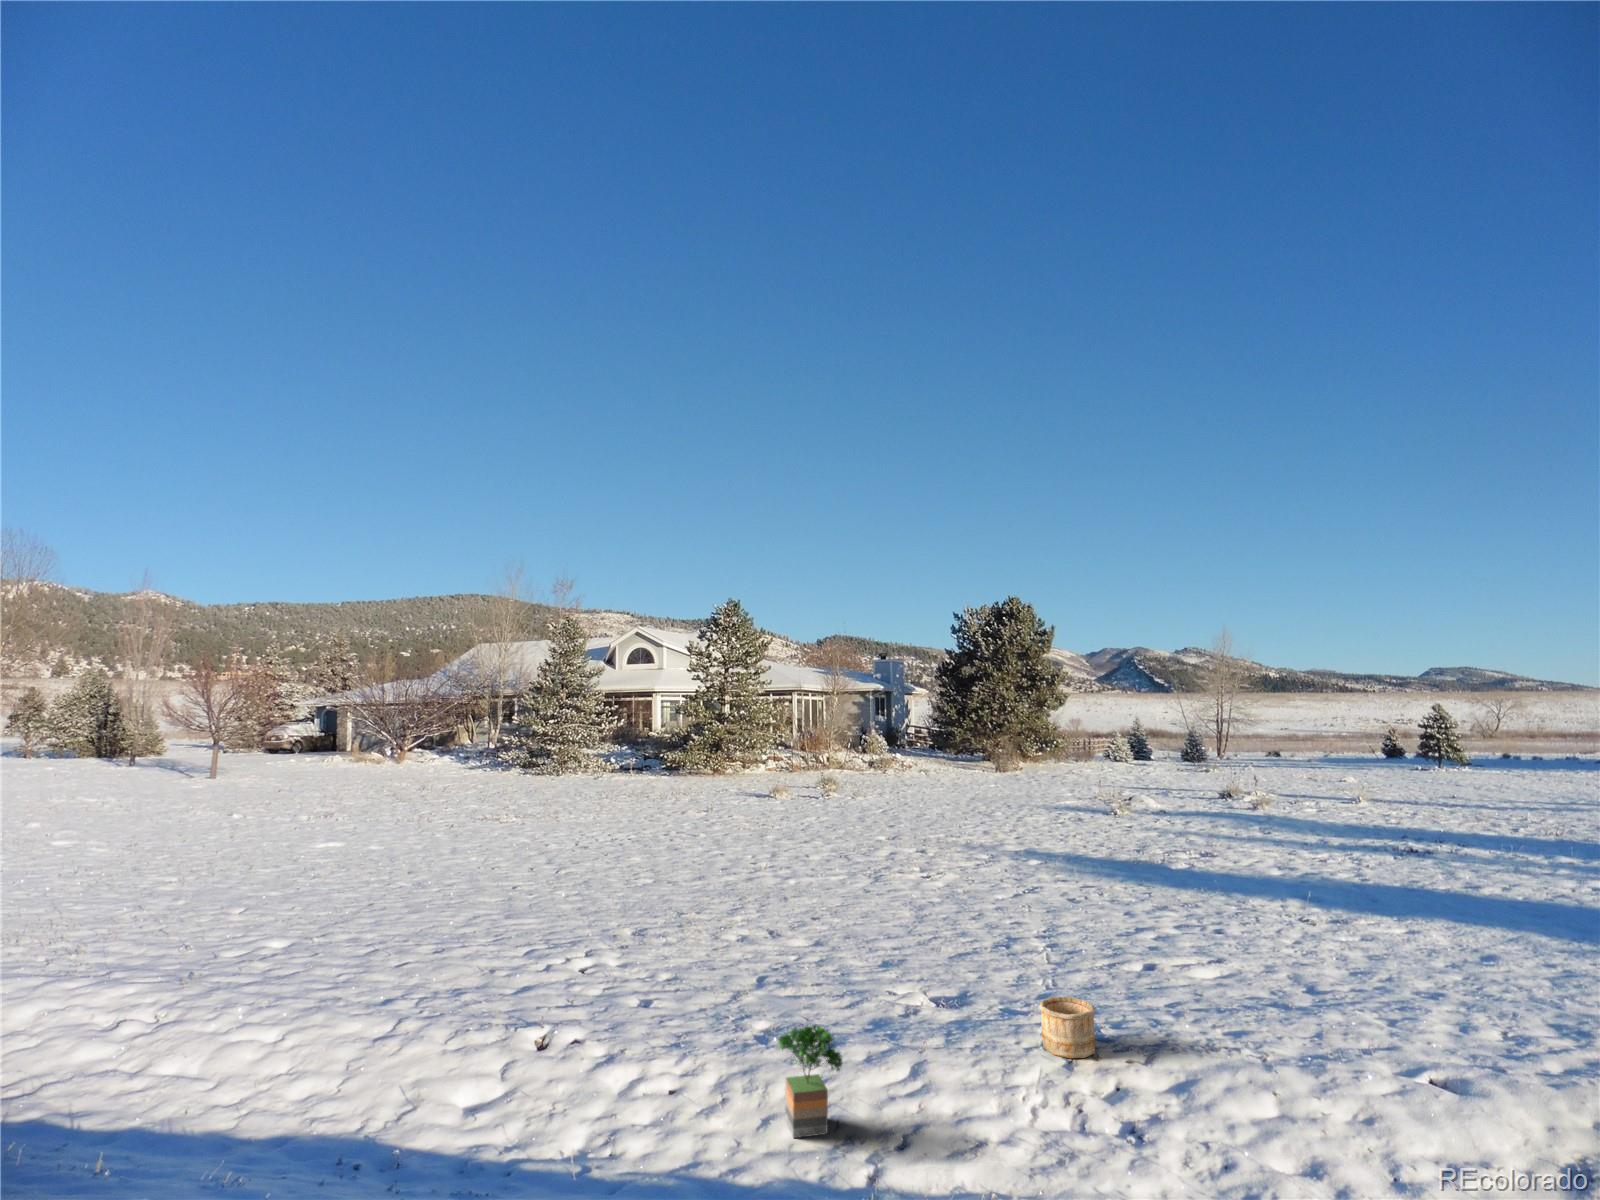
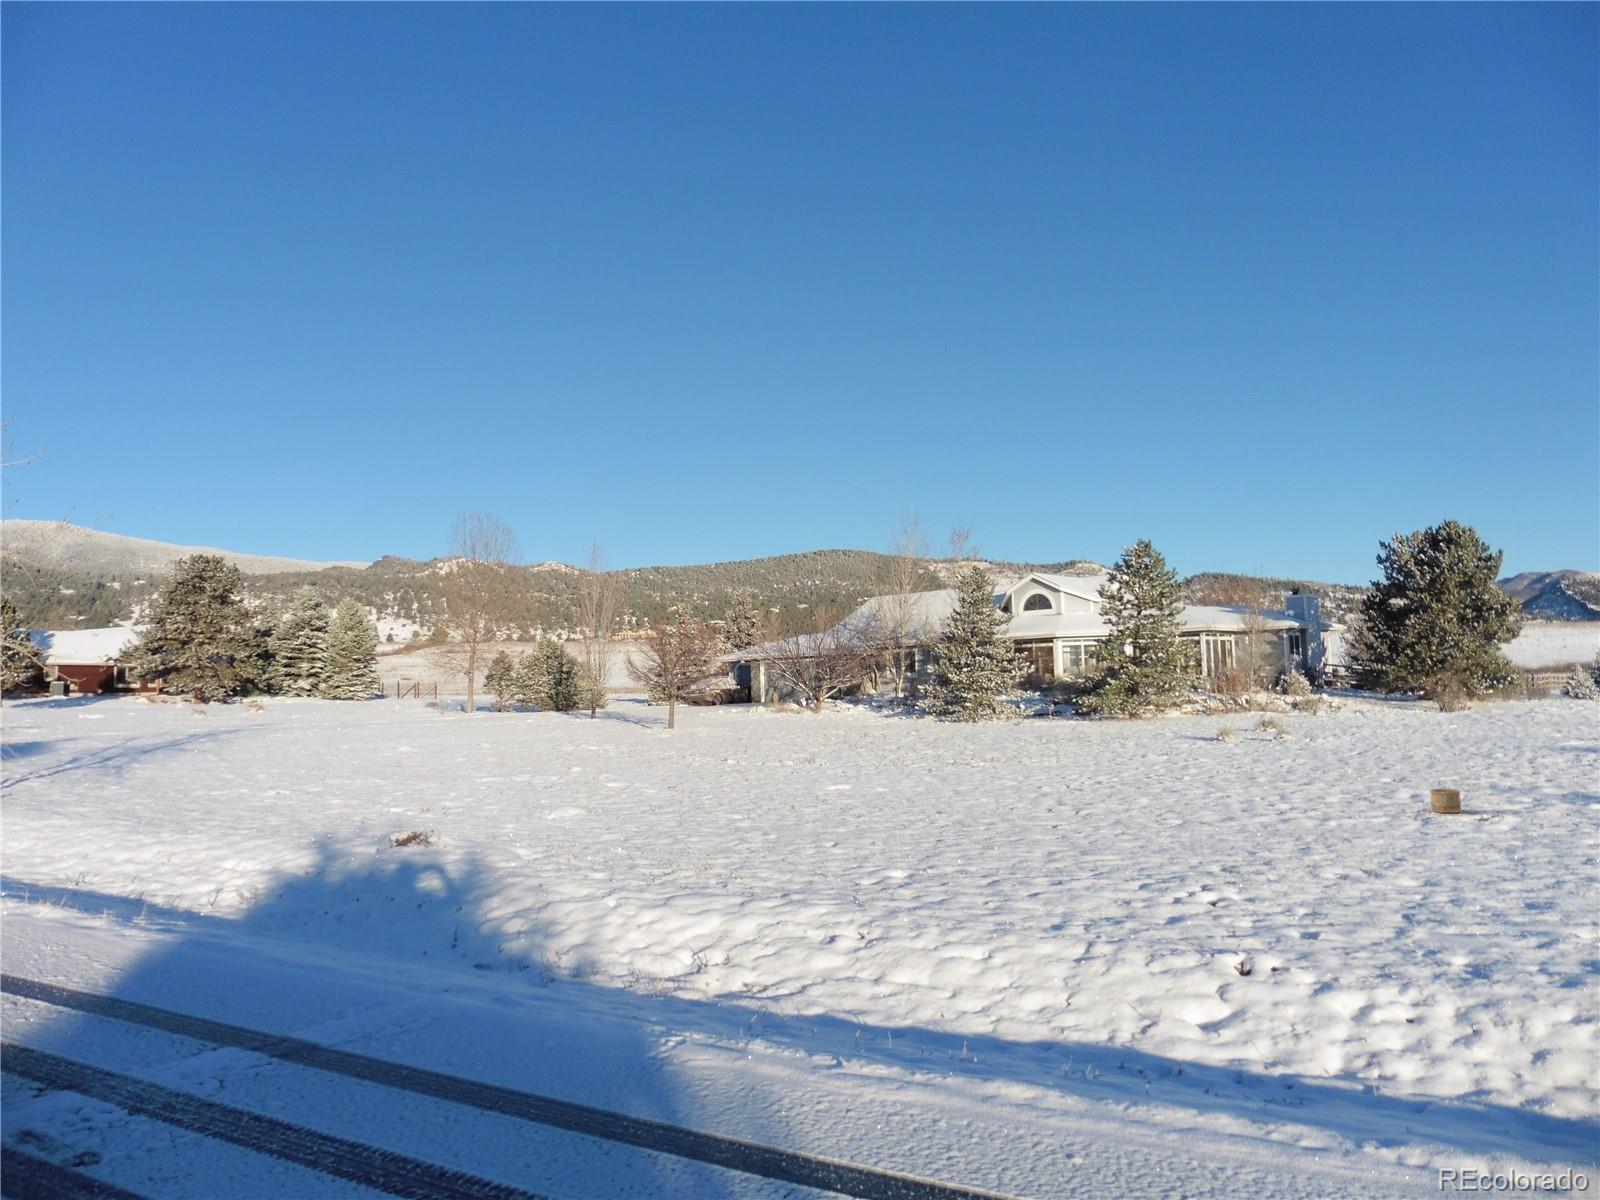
potted tree: present [777,1025,842,1138] -> none [1296,781,1329,823]

